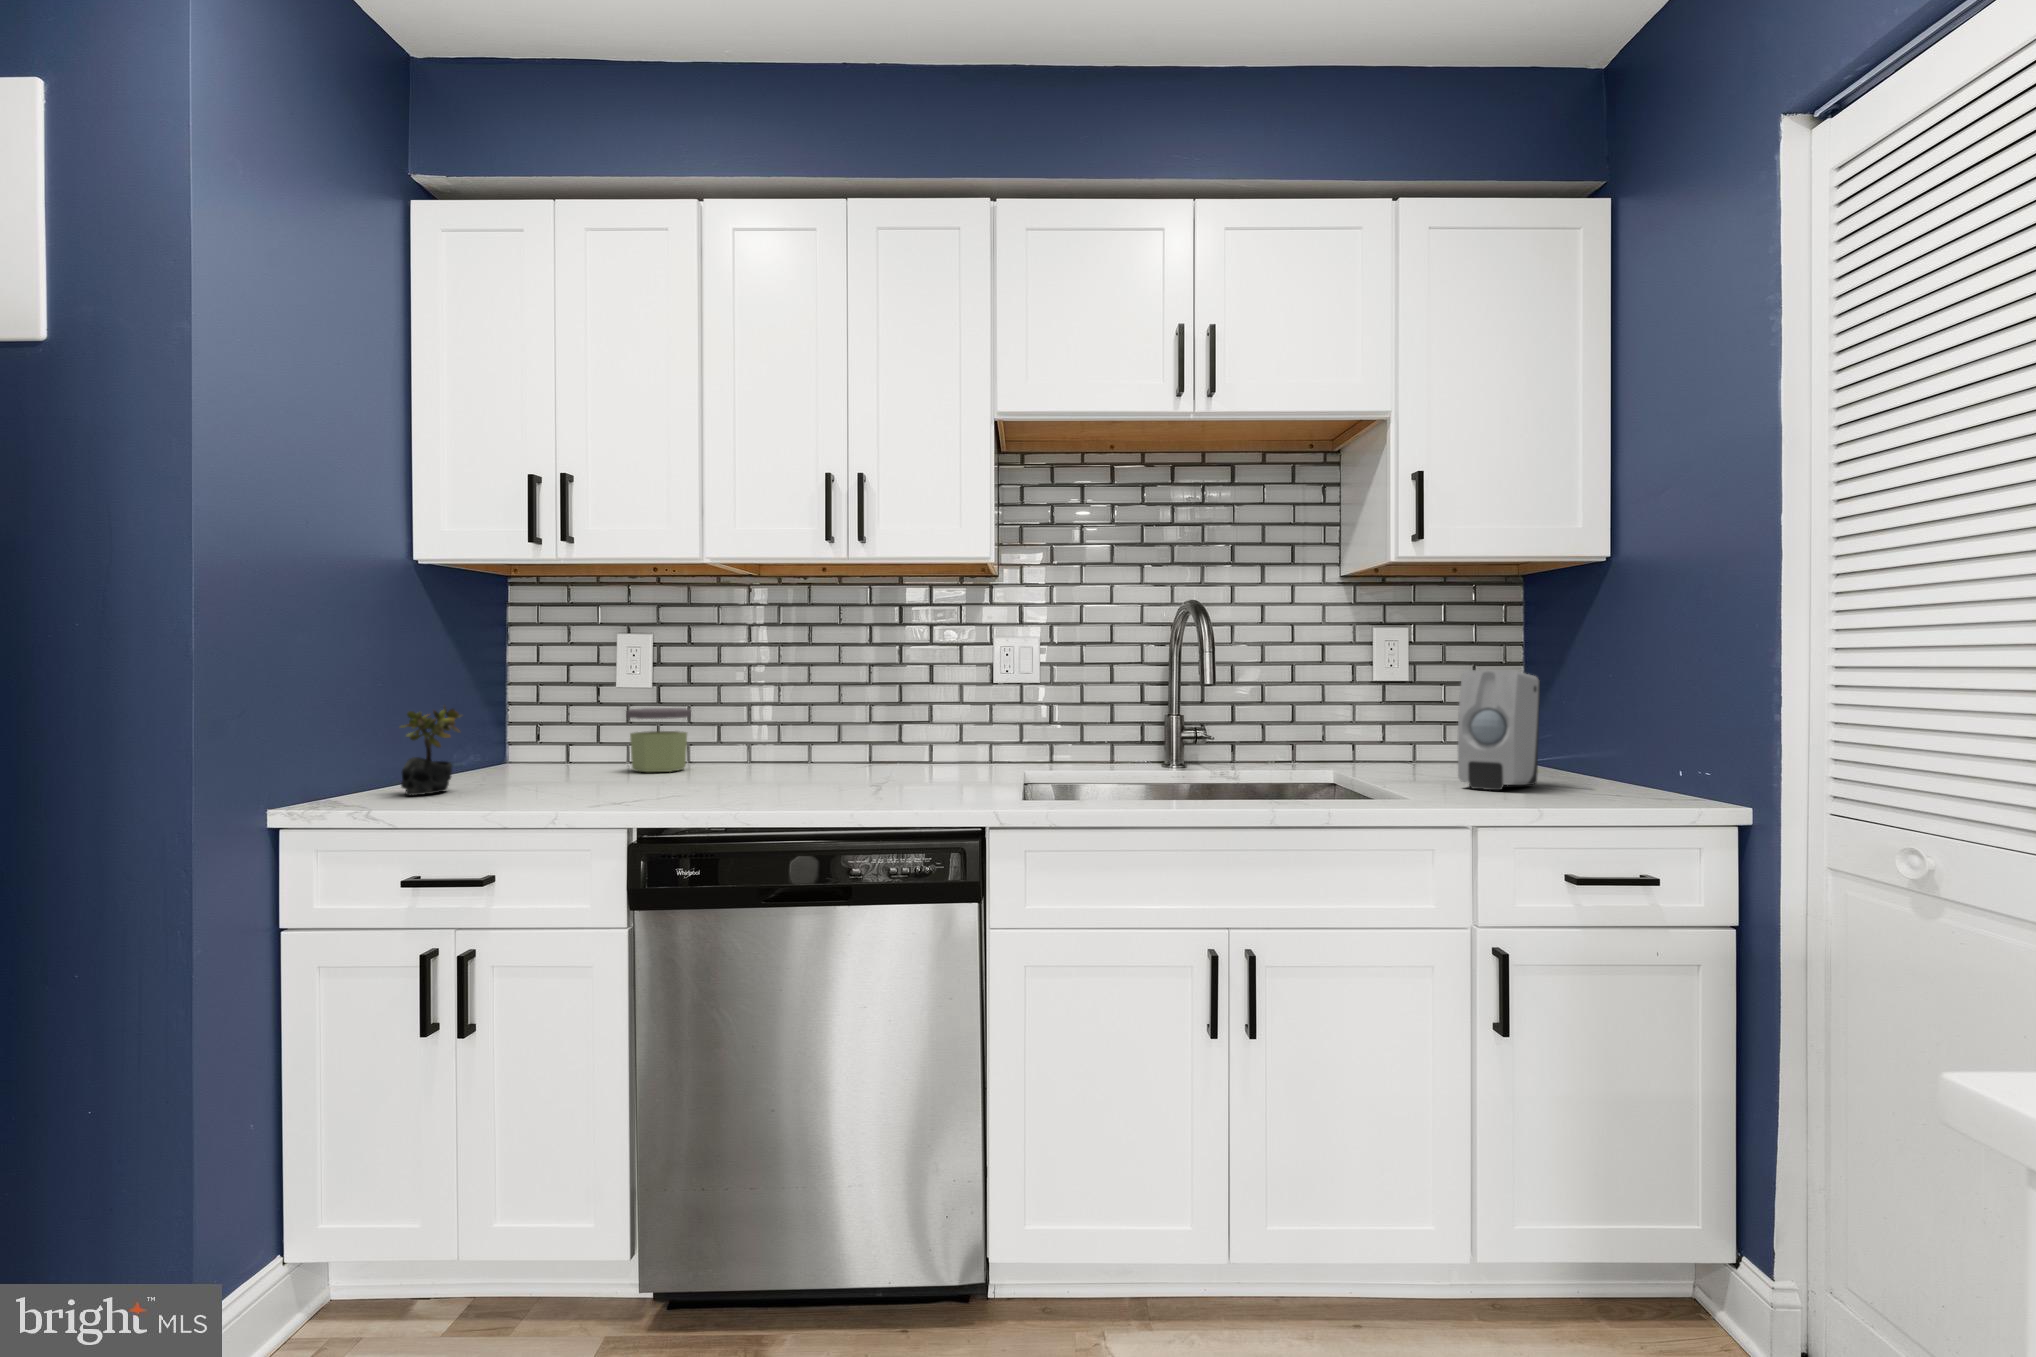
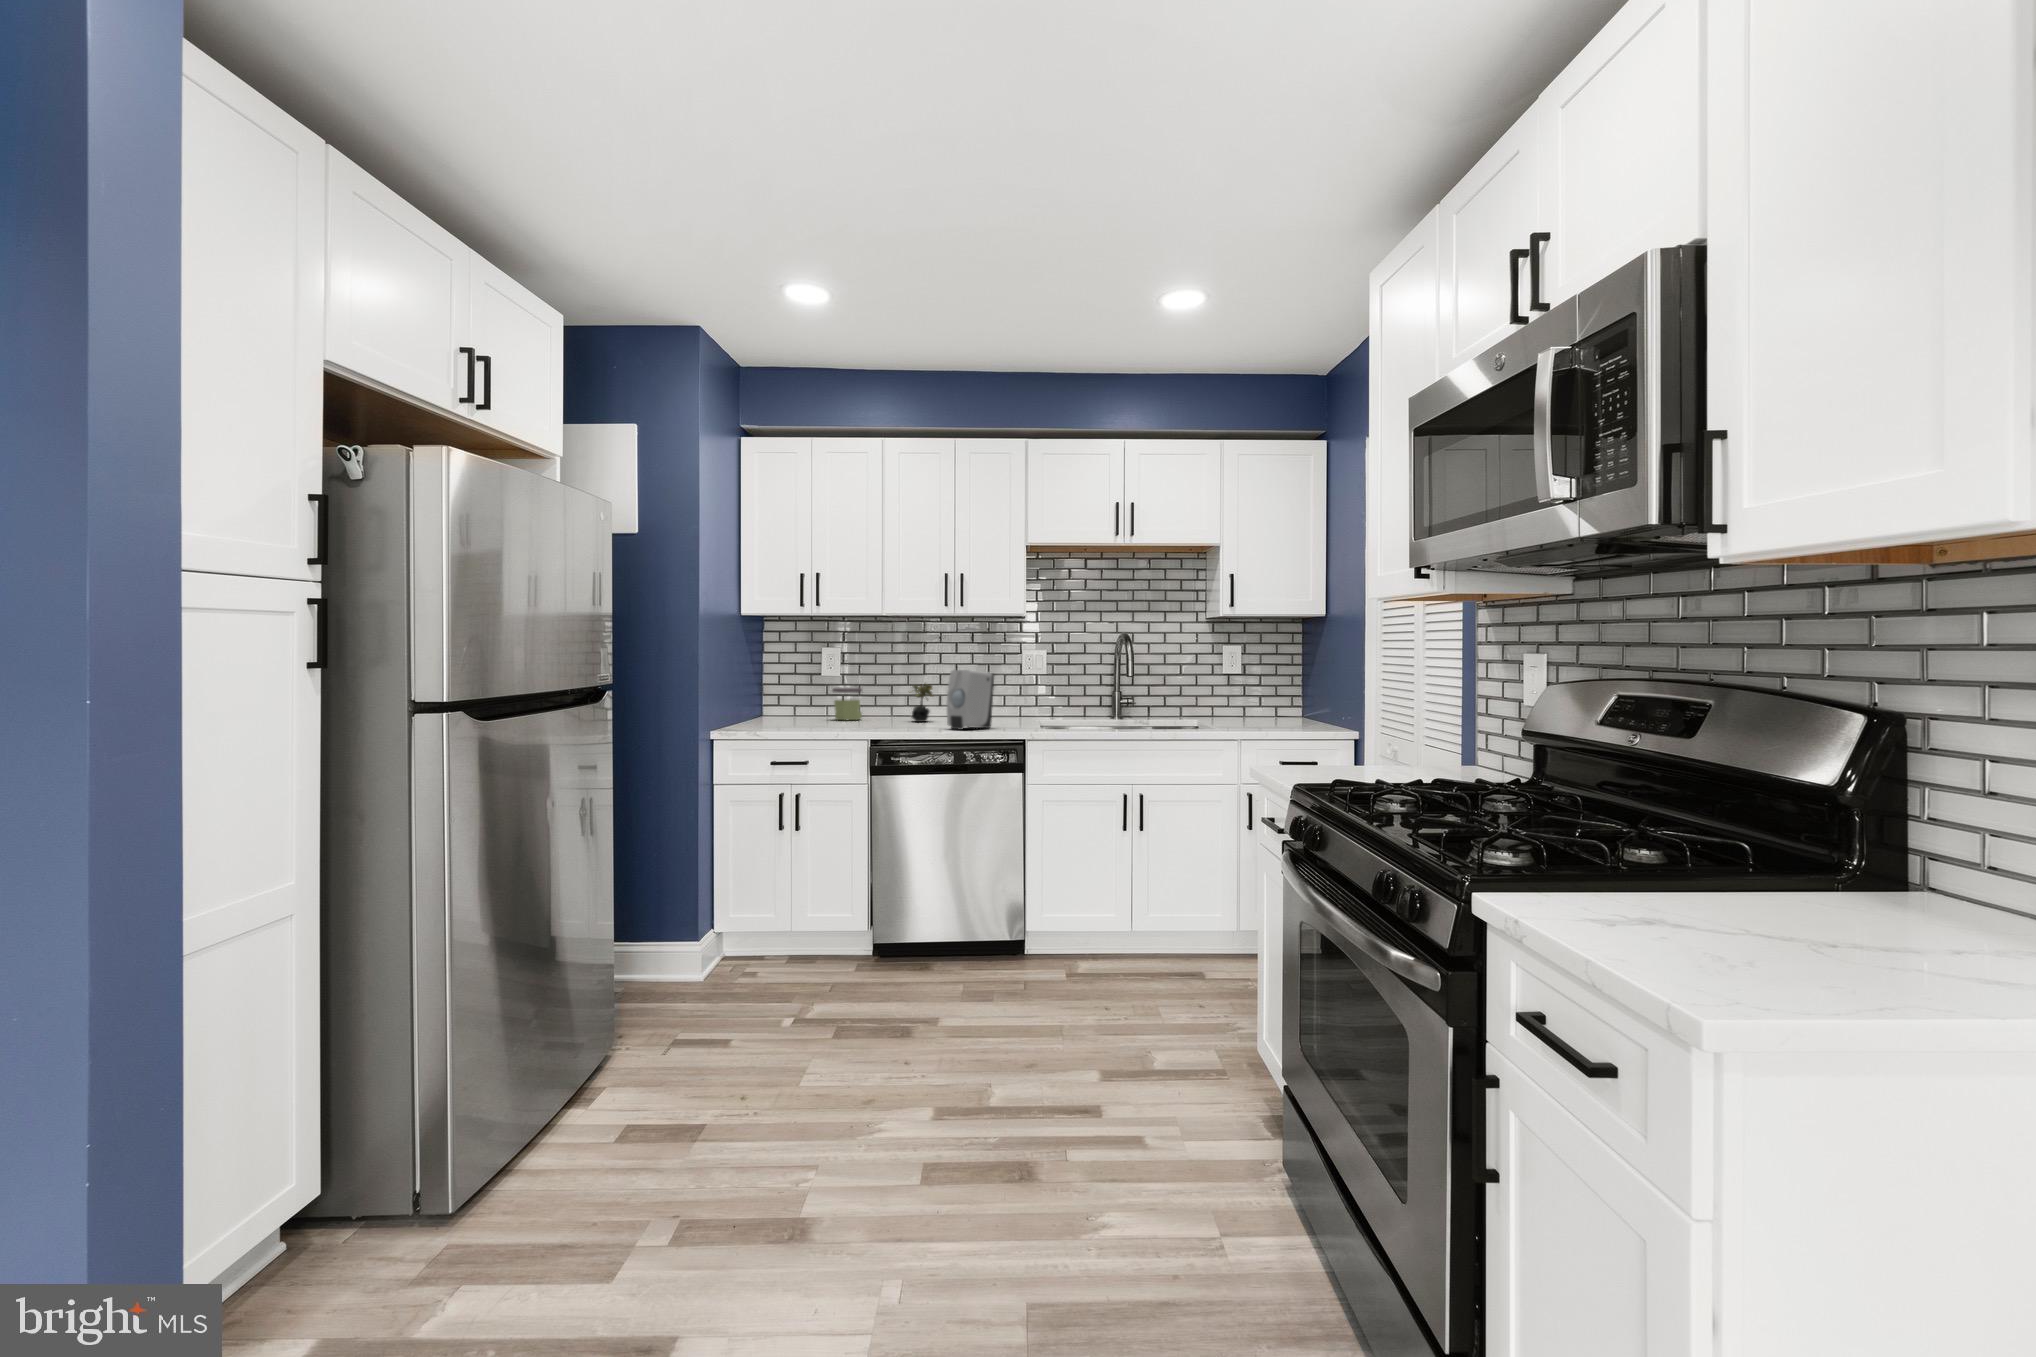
soap dispenser: present [1458,670,1540,790] -> present [947,670,994,730]
succulent plant: present [401,706,461,795] -> present [912,684,932,722]

